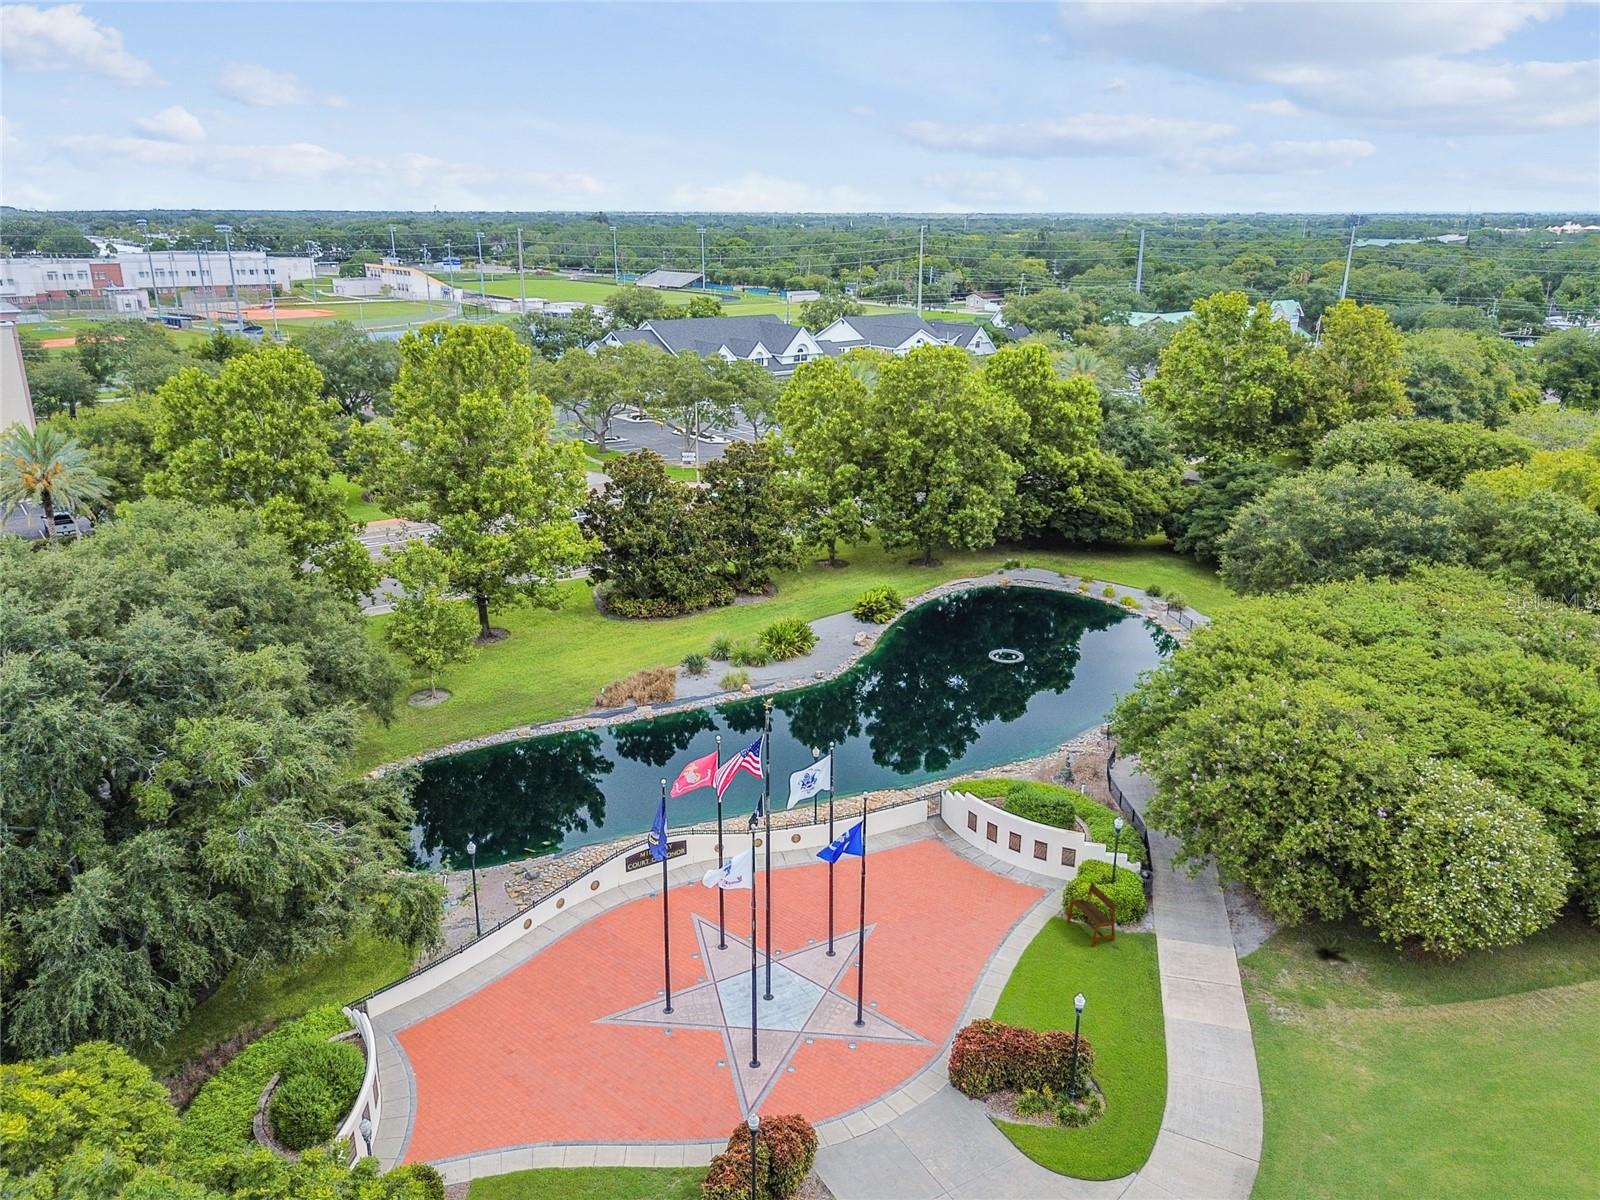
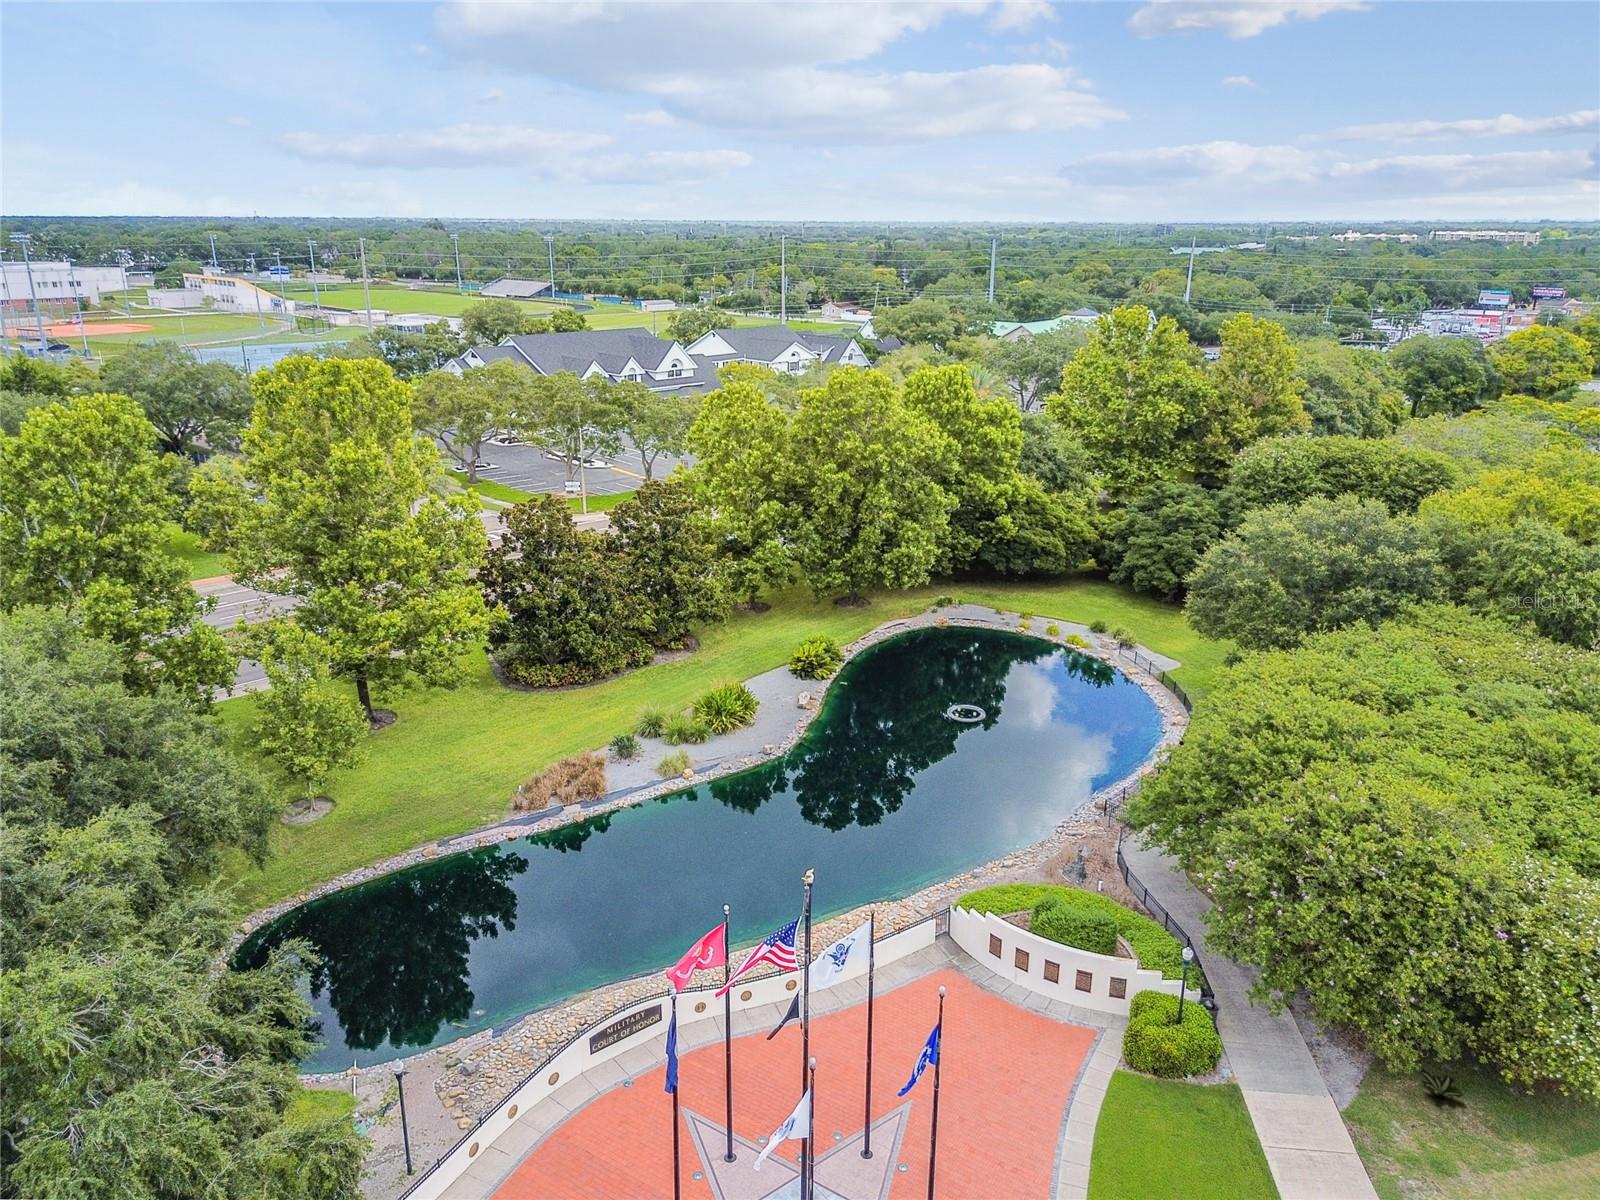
bench: present [1067,883,1117,947] -> none [1135,1030,1202,1115]

